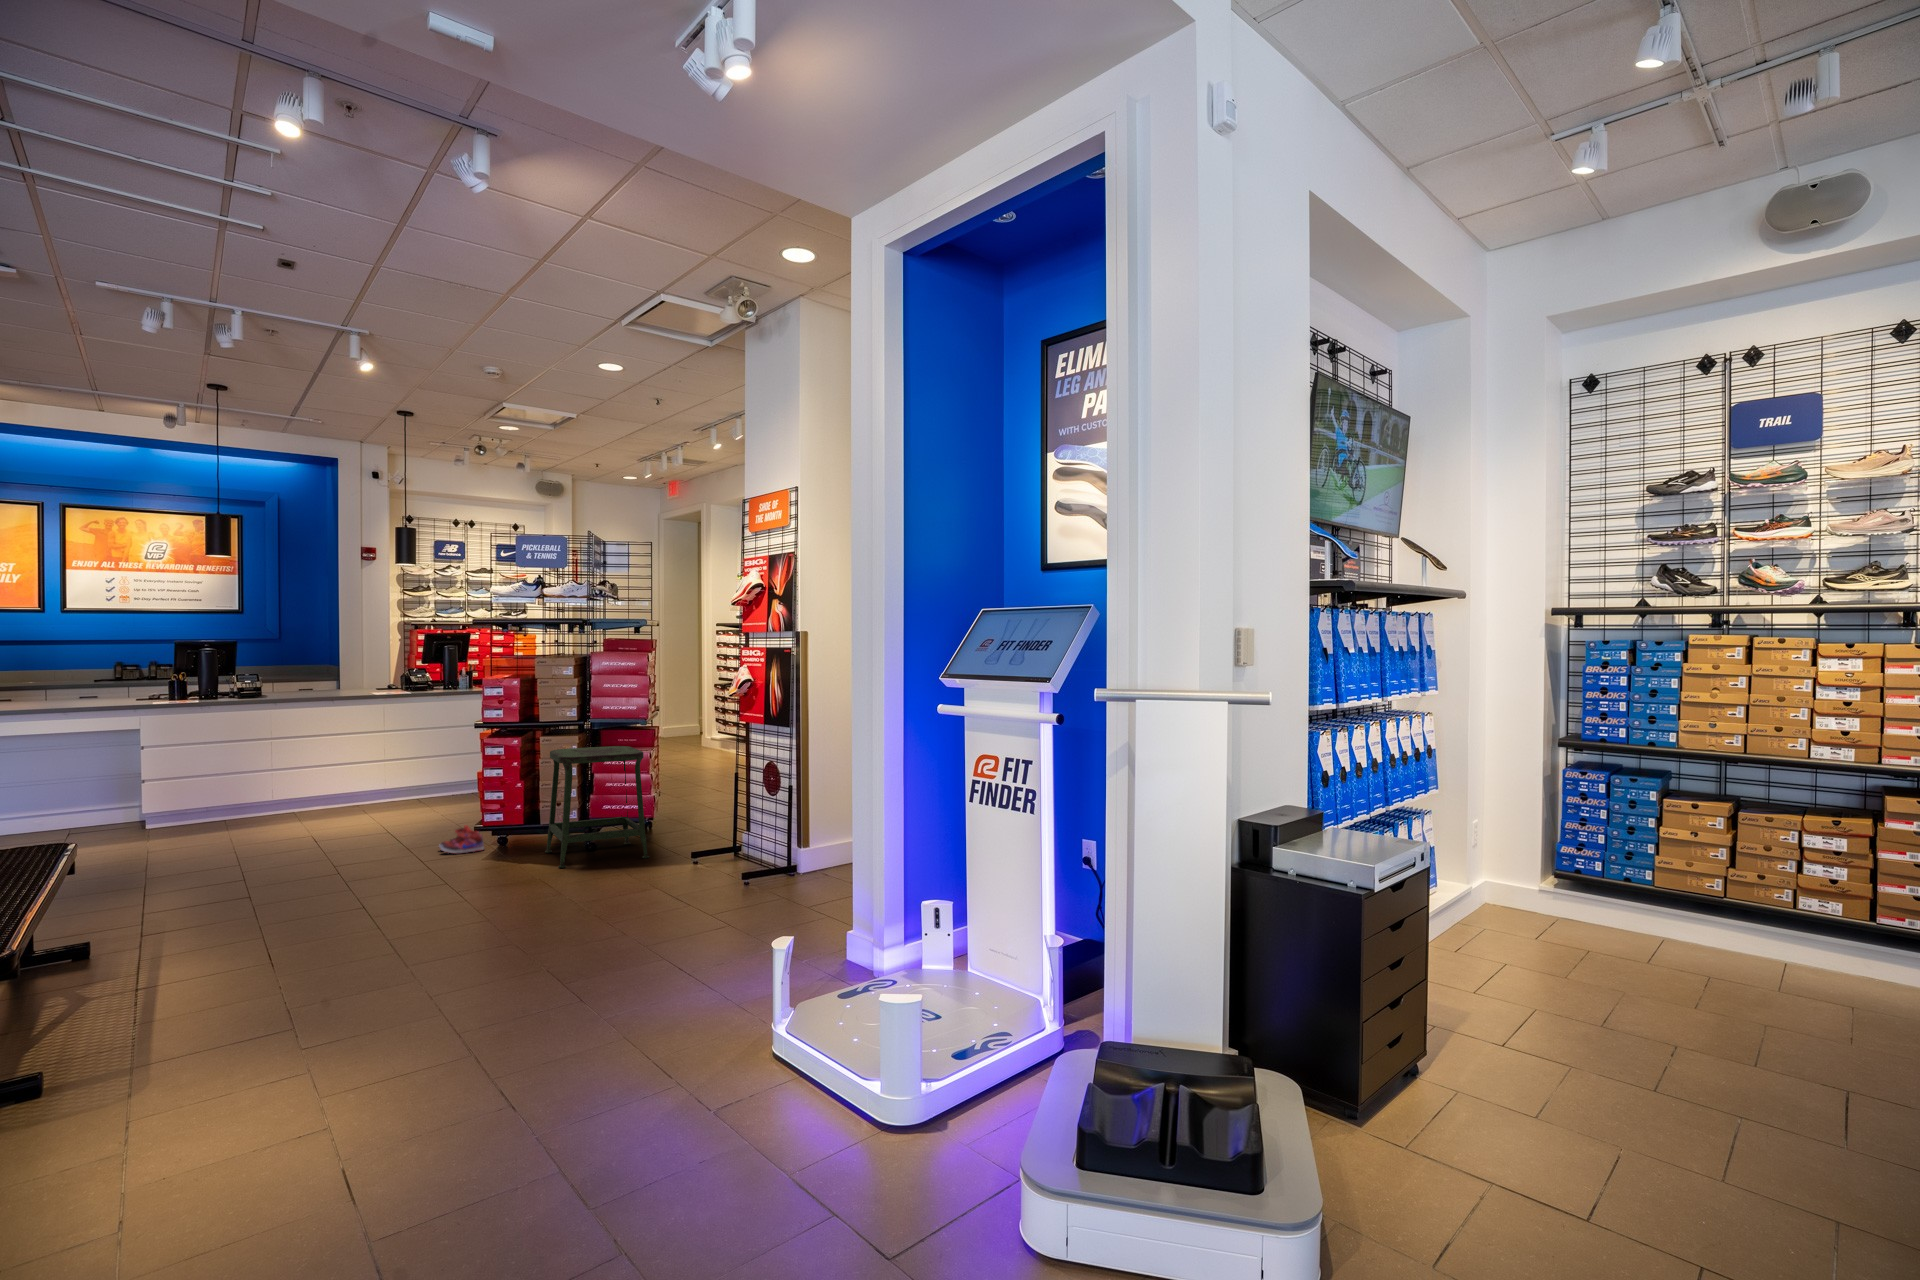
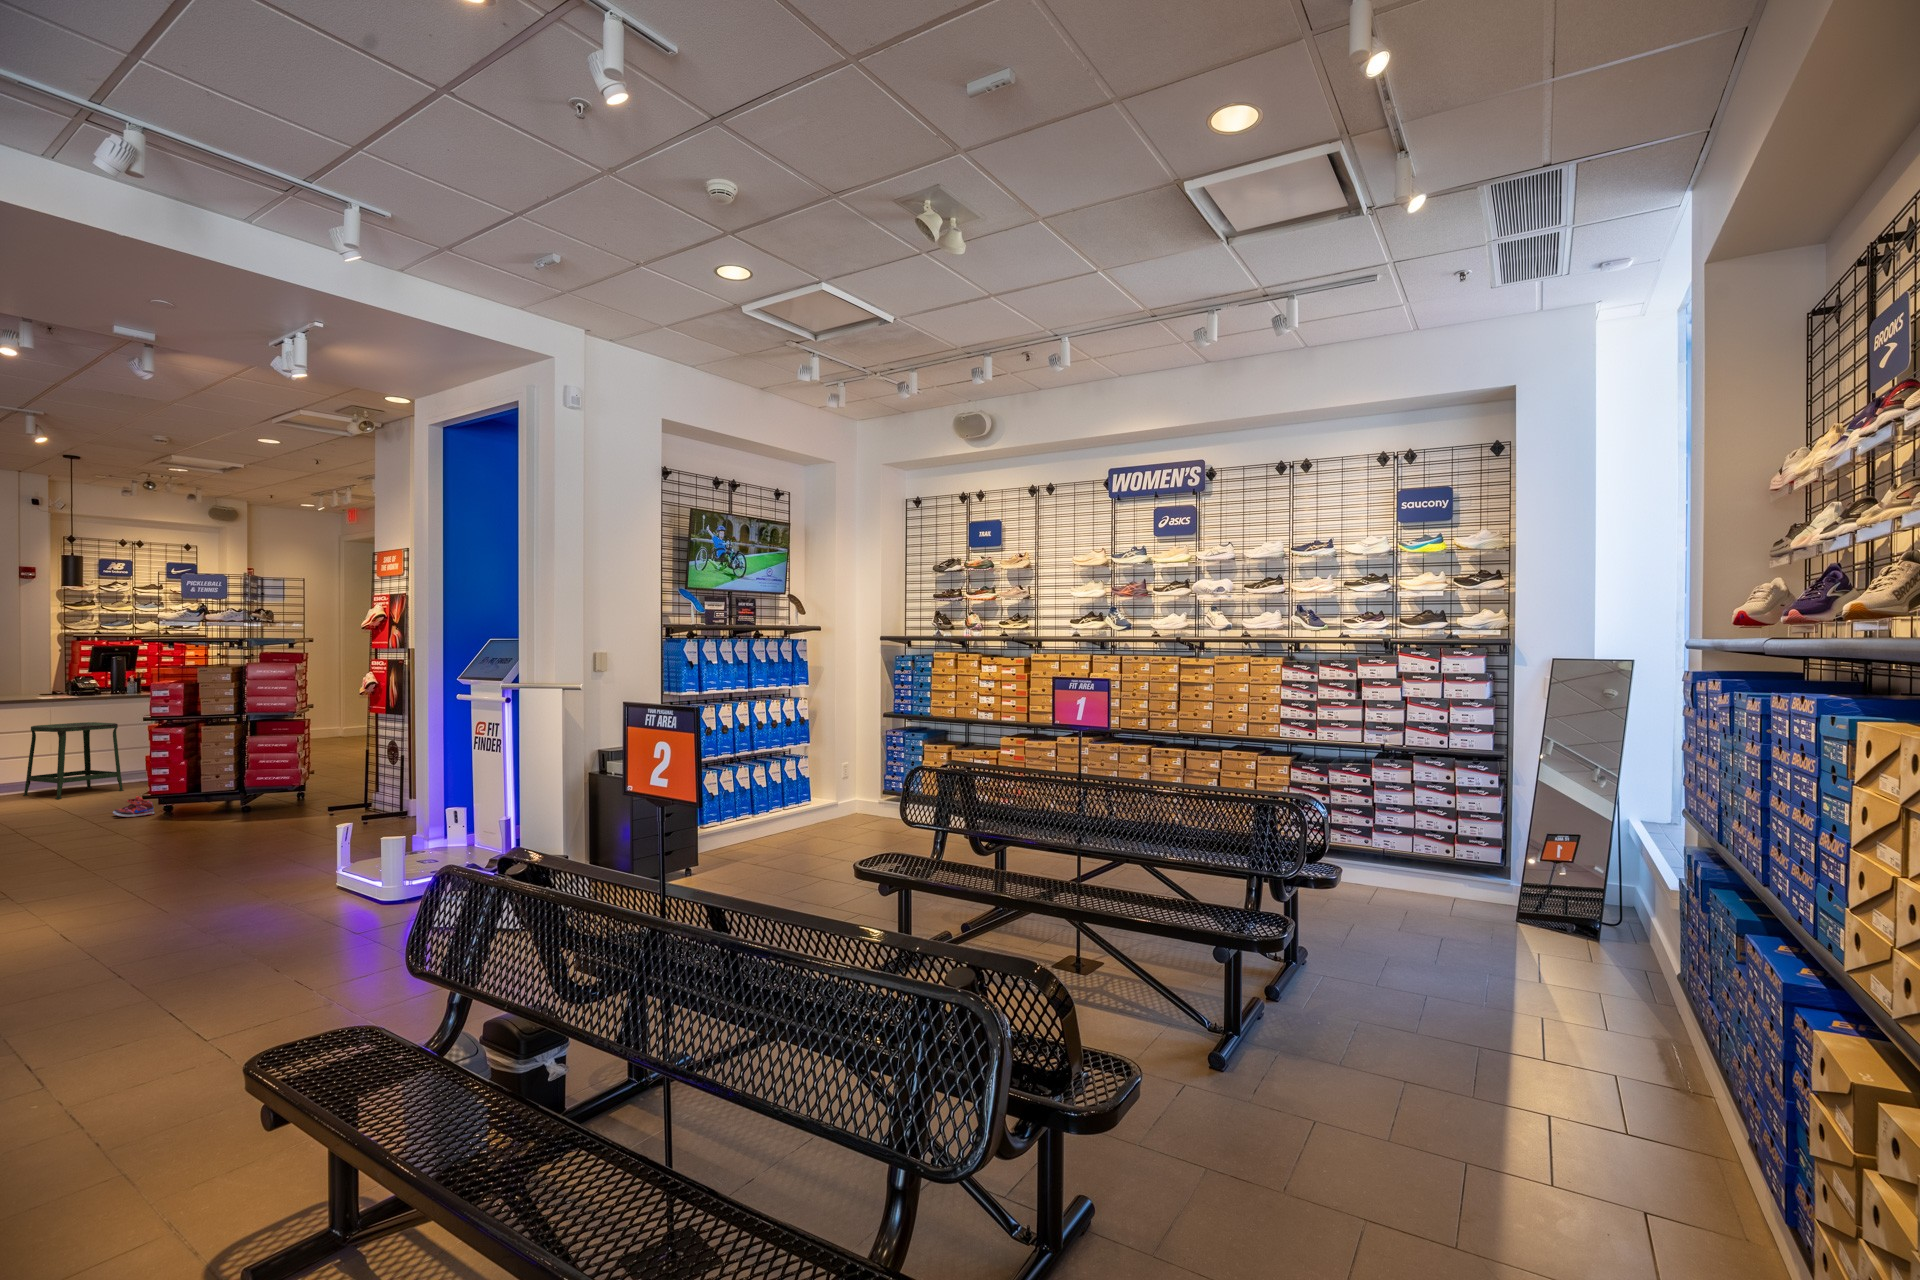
stool: present [545,746,649,868] -> present [23,722,123,799]

